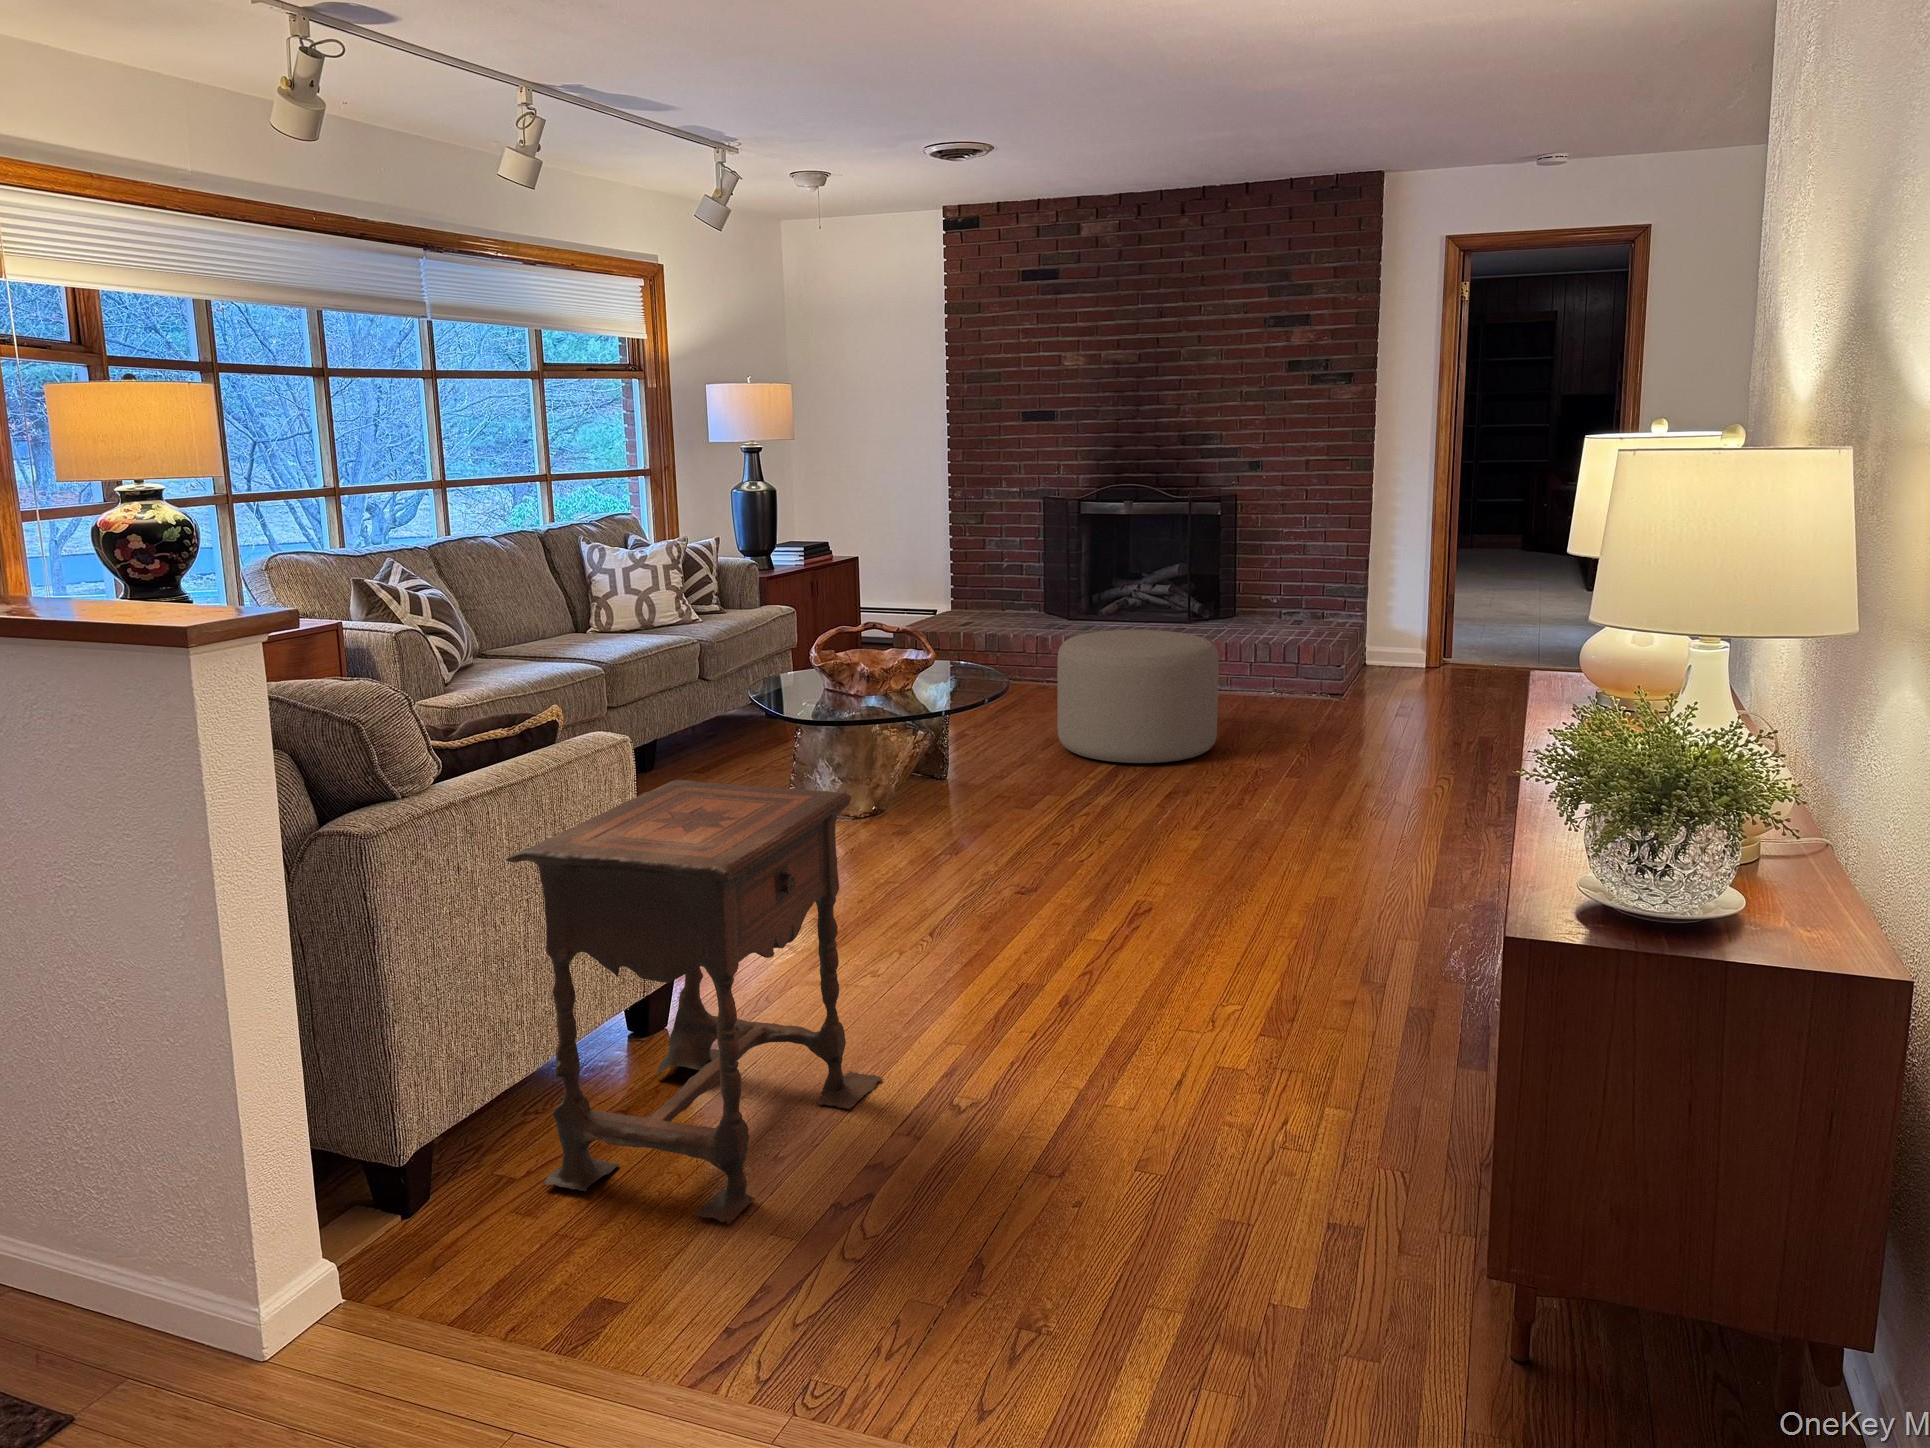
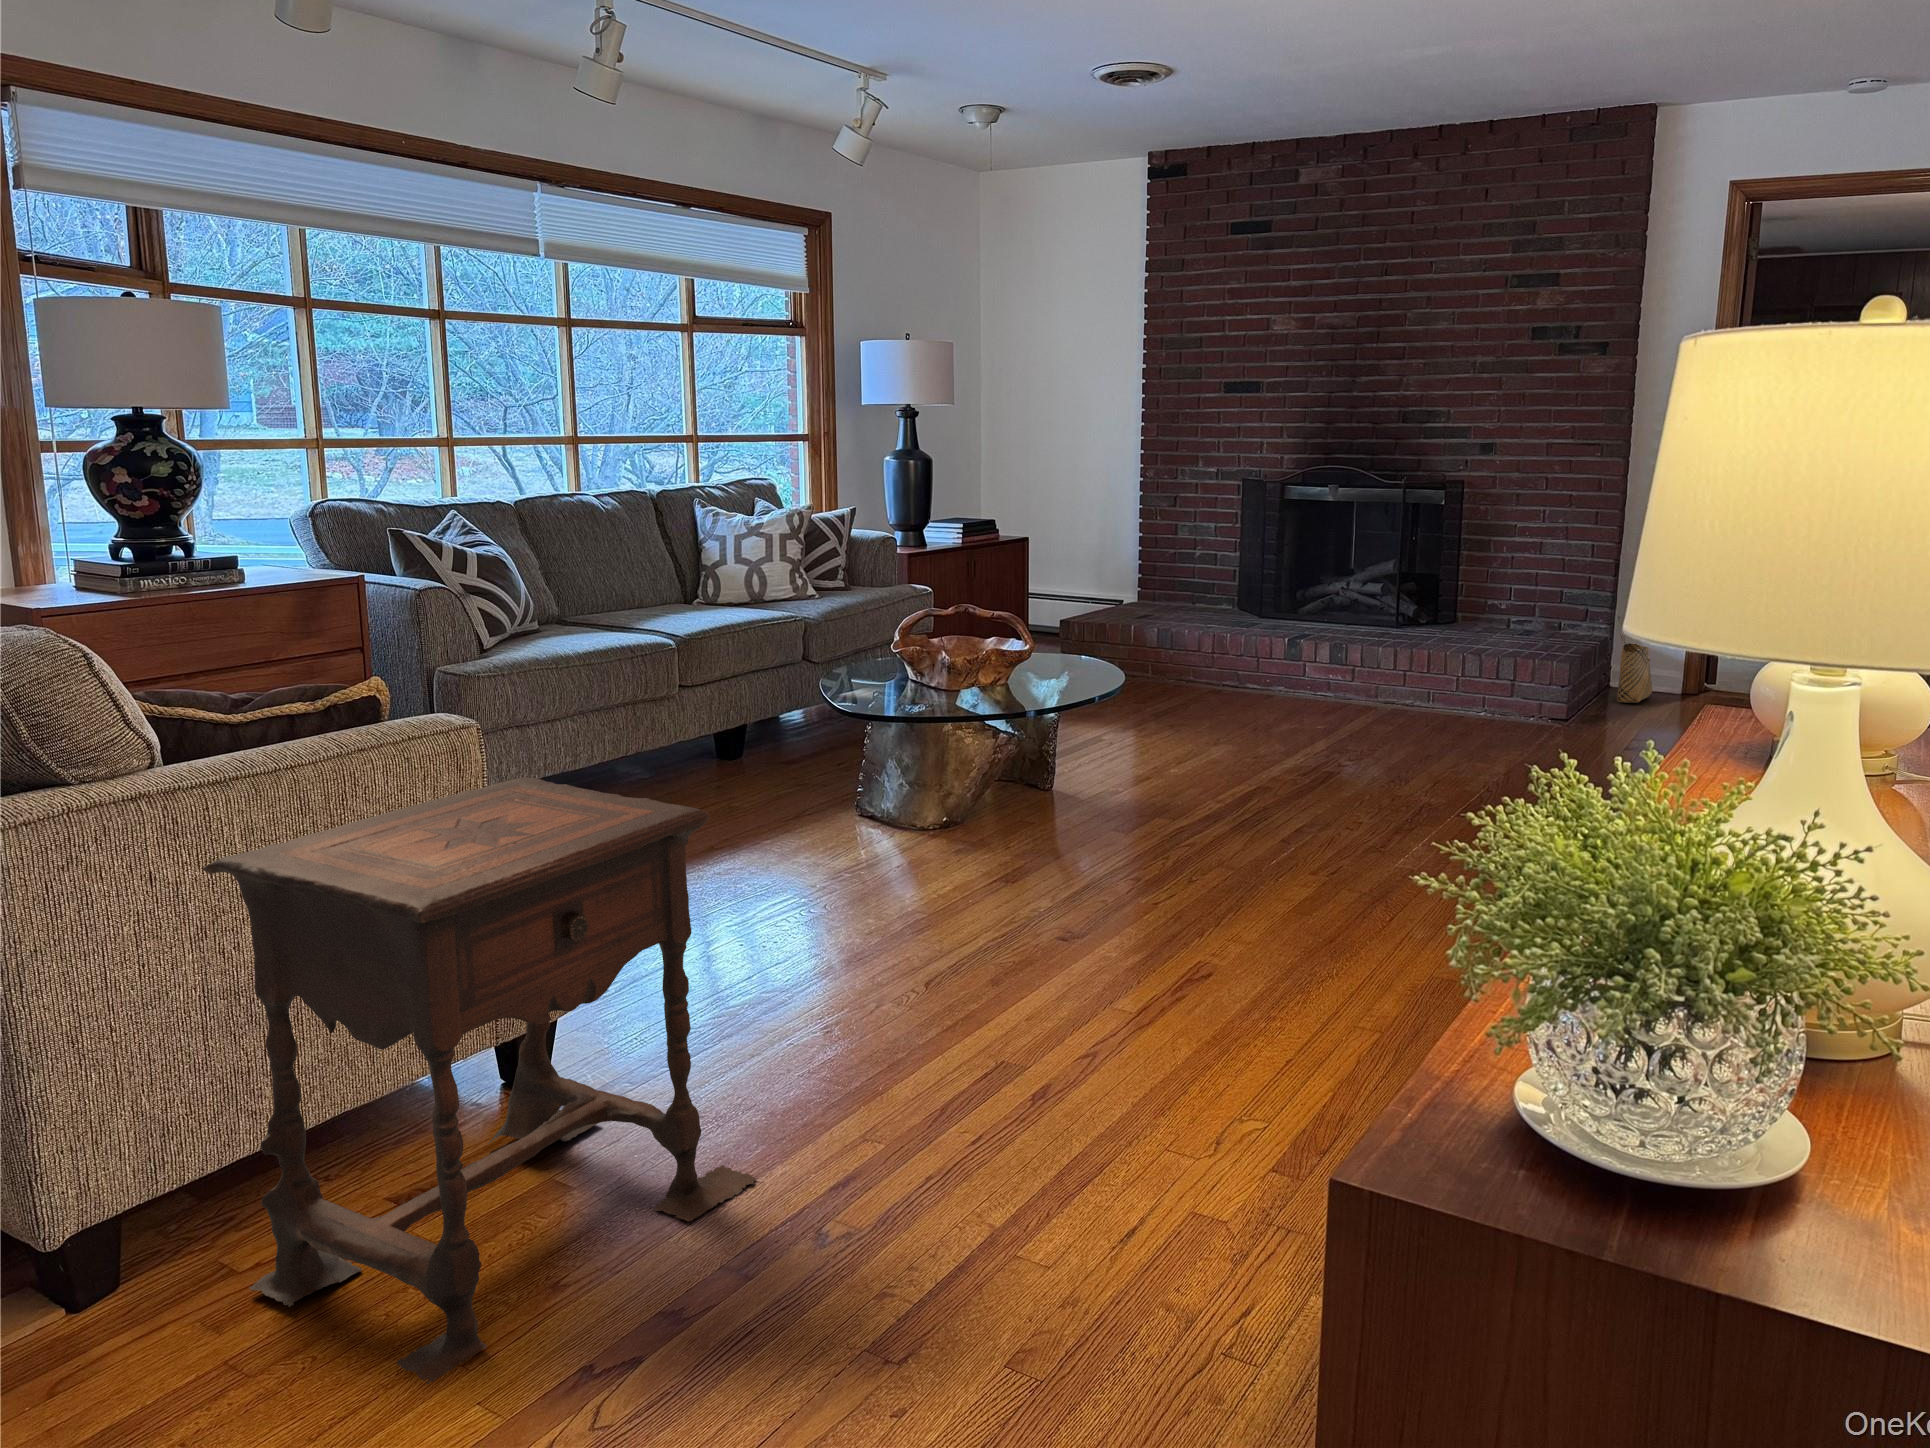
woven basket: none [1372,604,1404,677] -> present [1617,616,1652,703]
ottoman: present [1057,630,1219,763] -> none [1201,630,1395,787]

